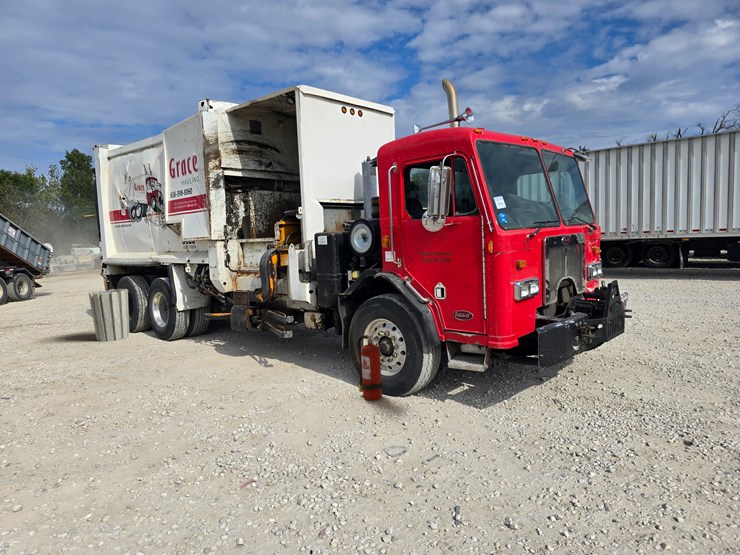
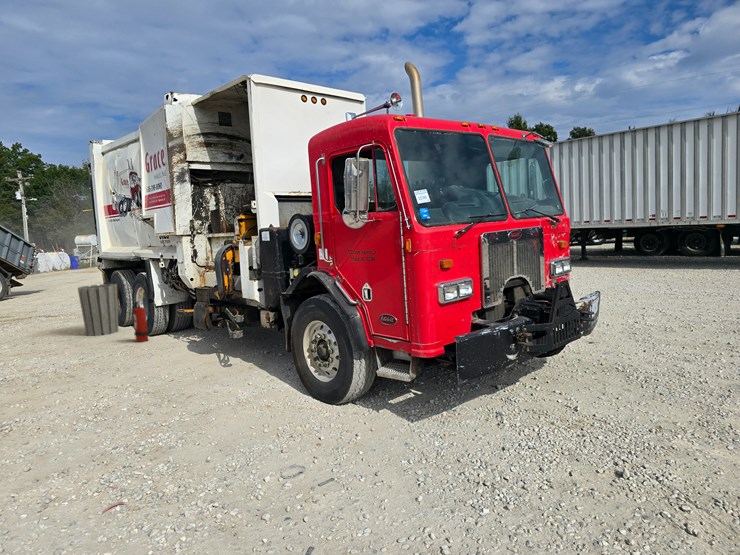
fire extinguisher: present [357,333,383,400] -> present [133,300,148,342]

